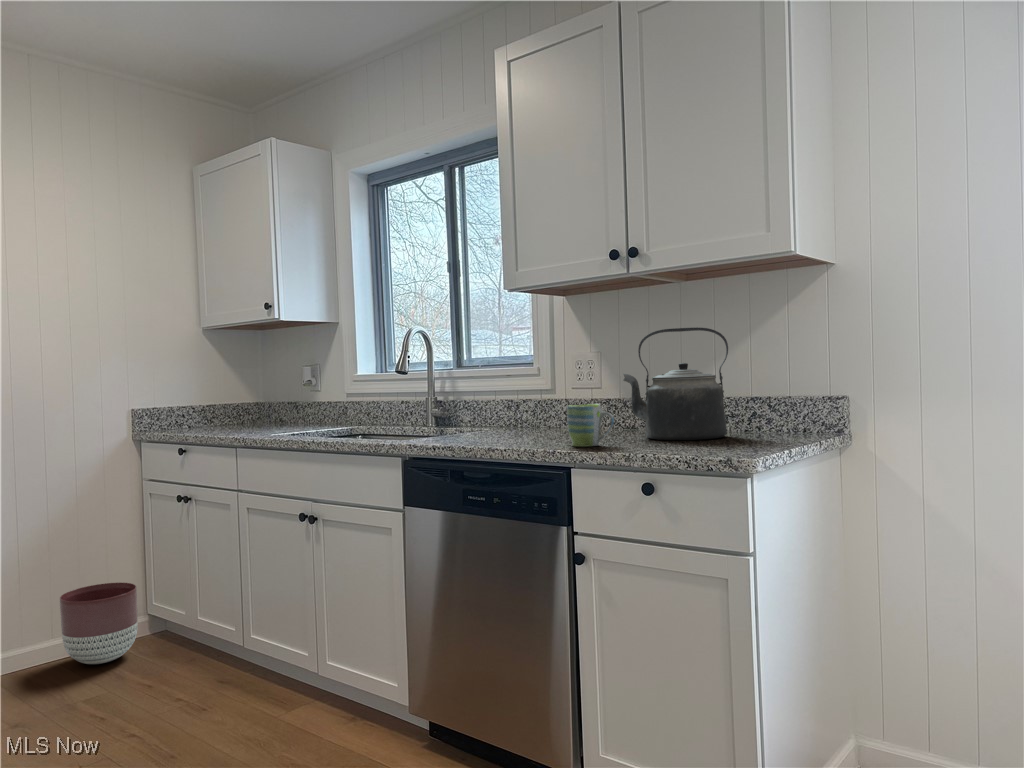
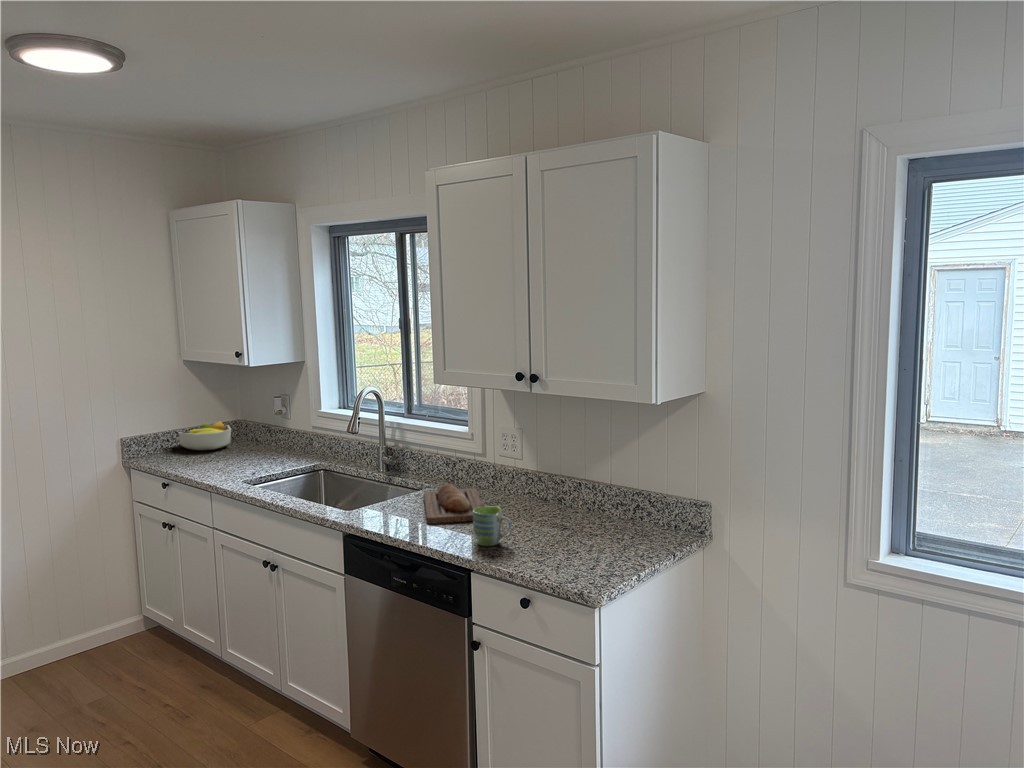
kettle: present [623,327,728,440] -> none [529,434,616,535]
fruit bowl: none [193,397,253,428] -> present [179,421,231,450]
bread loaf: none [489,414,573,442] -> present [424,484,483,524]
planter: present [60,583,138,664] -> none [63,592,132,664]

